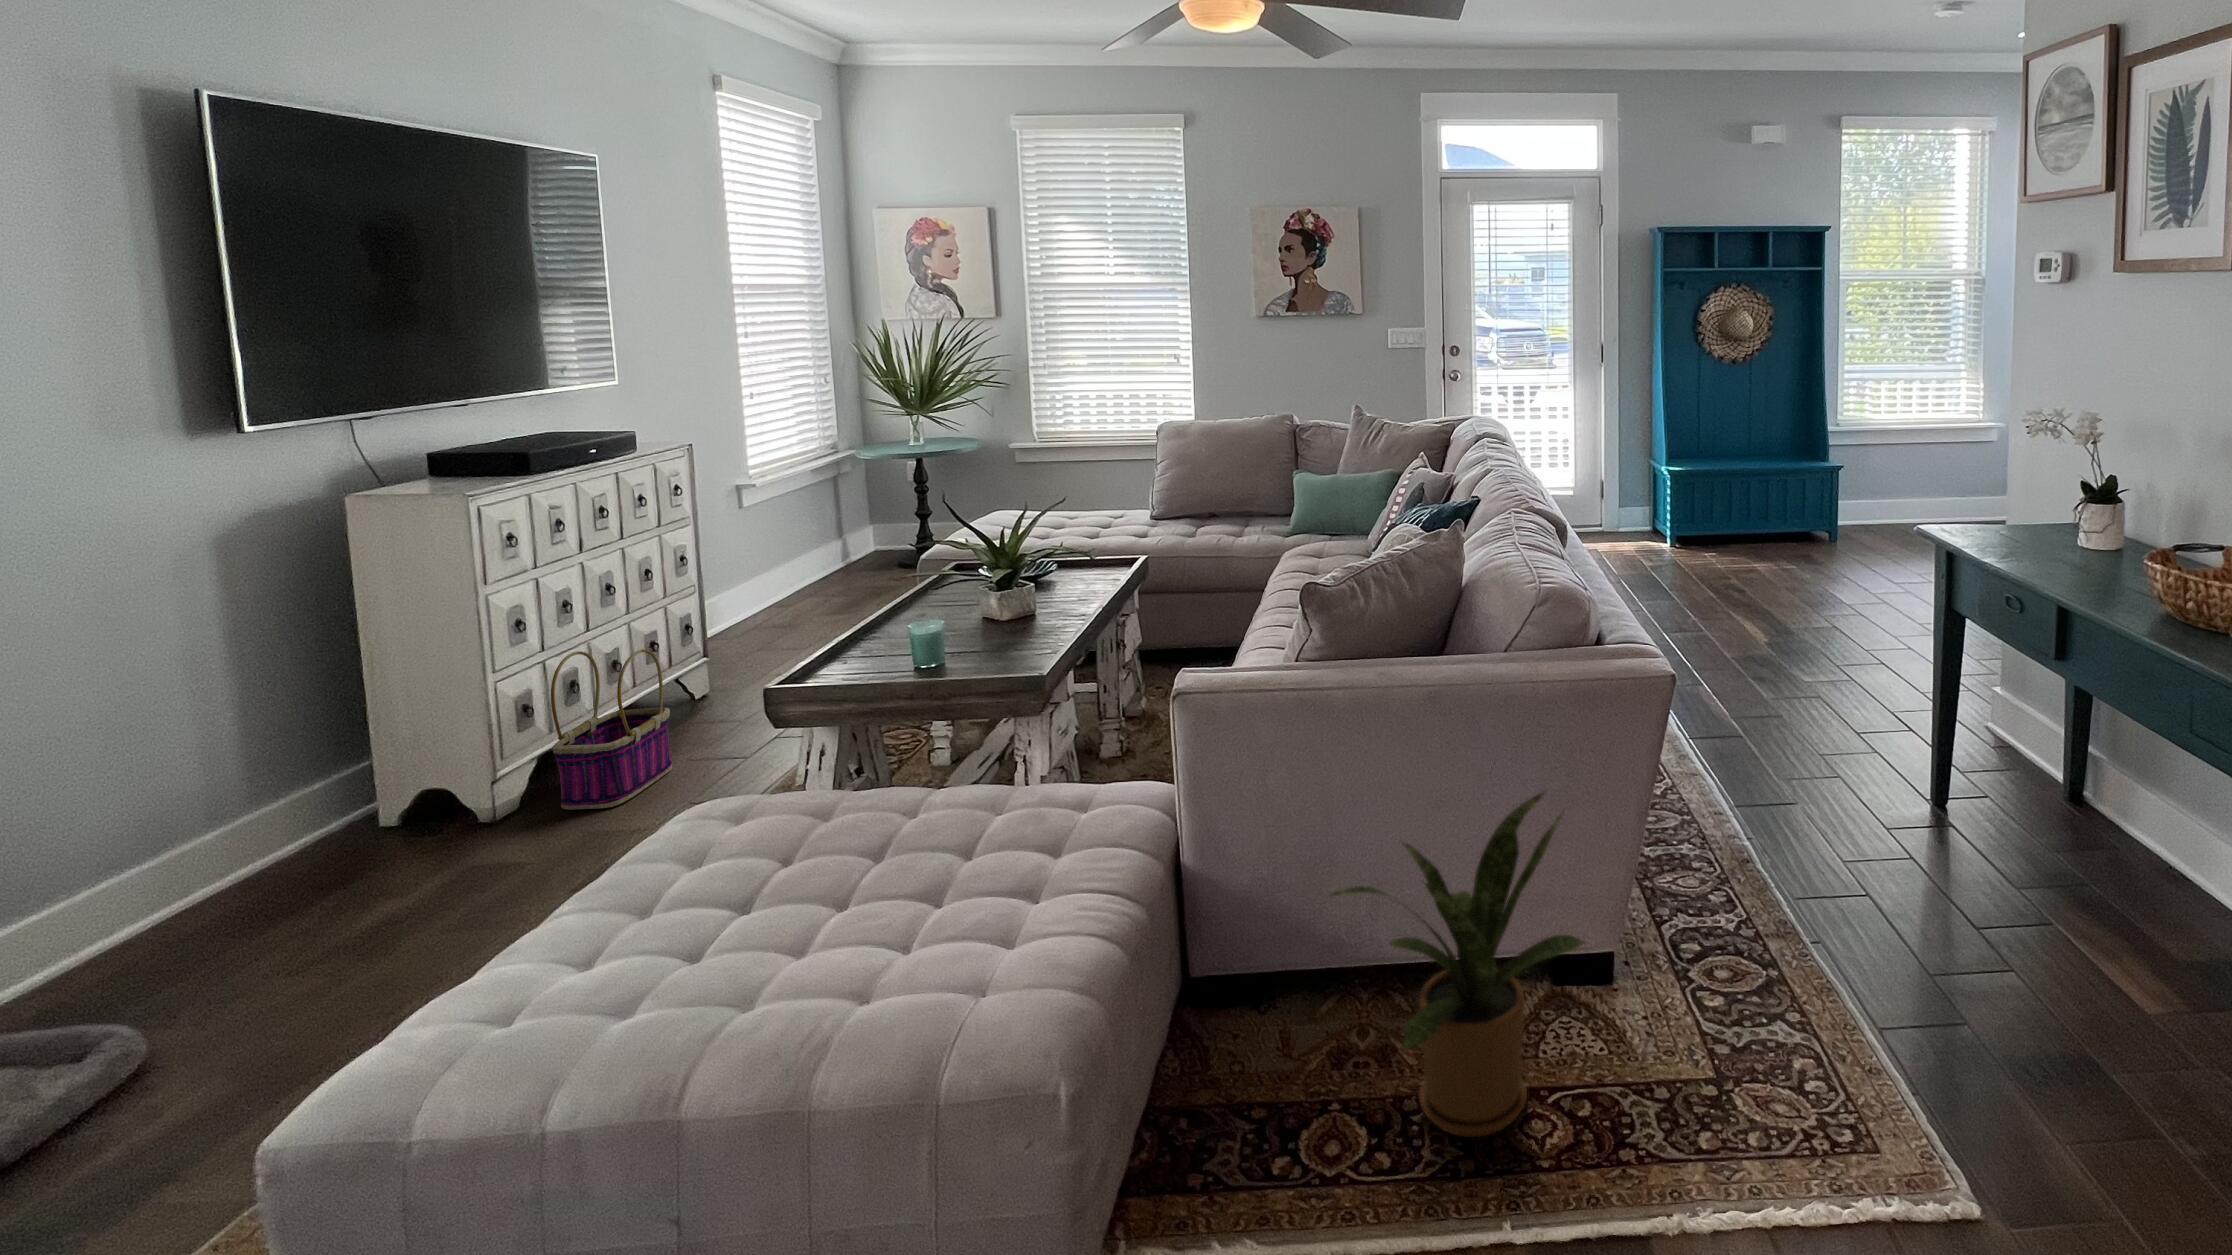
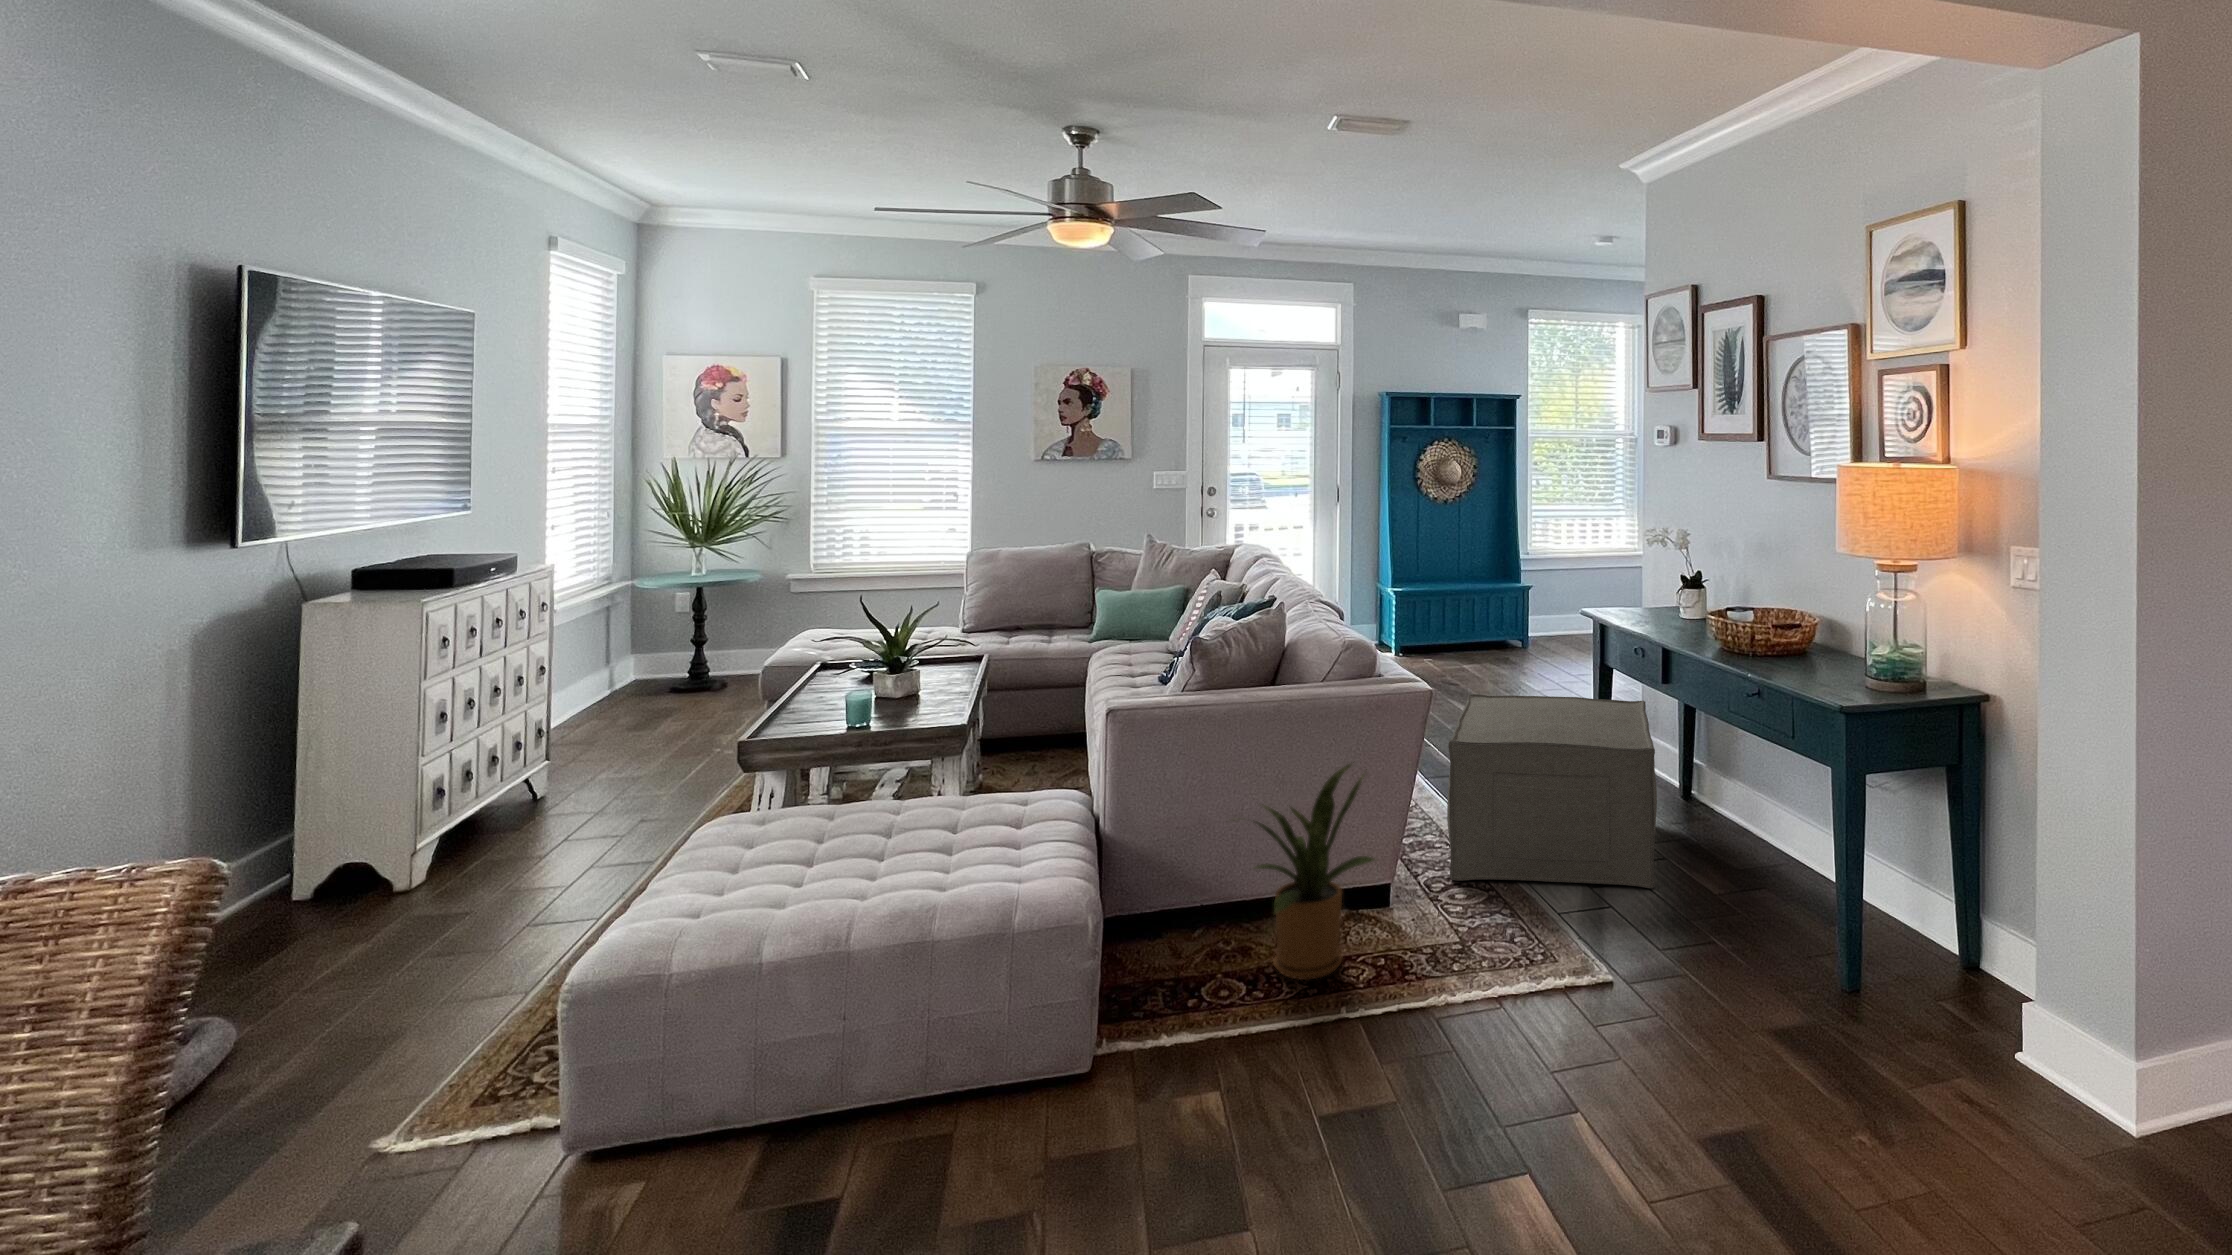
ottoman: none [1708,645,2049,991] -> present [1447,694,1657,888]
basket: present [551,649,673,810] -> none [468,738,559,879]

